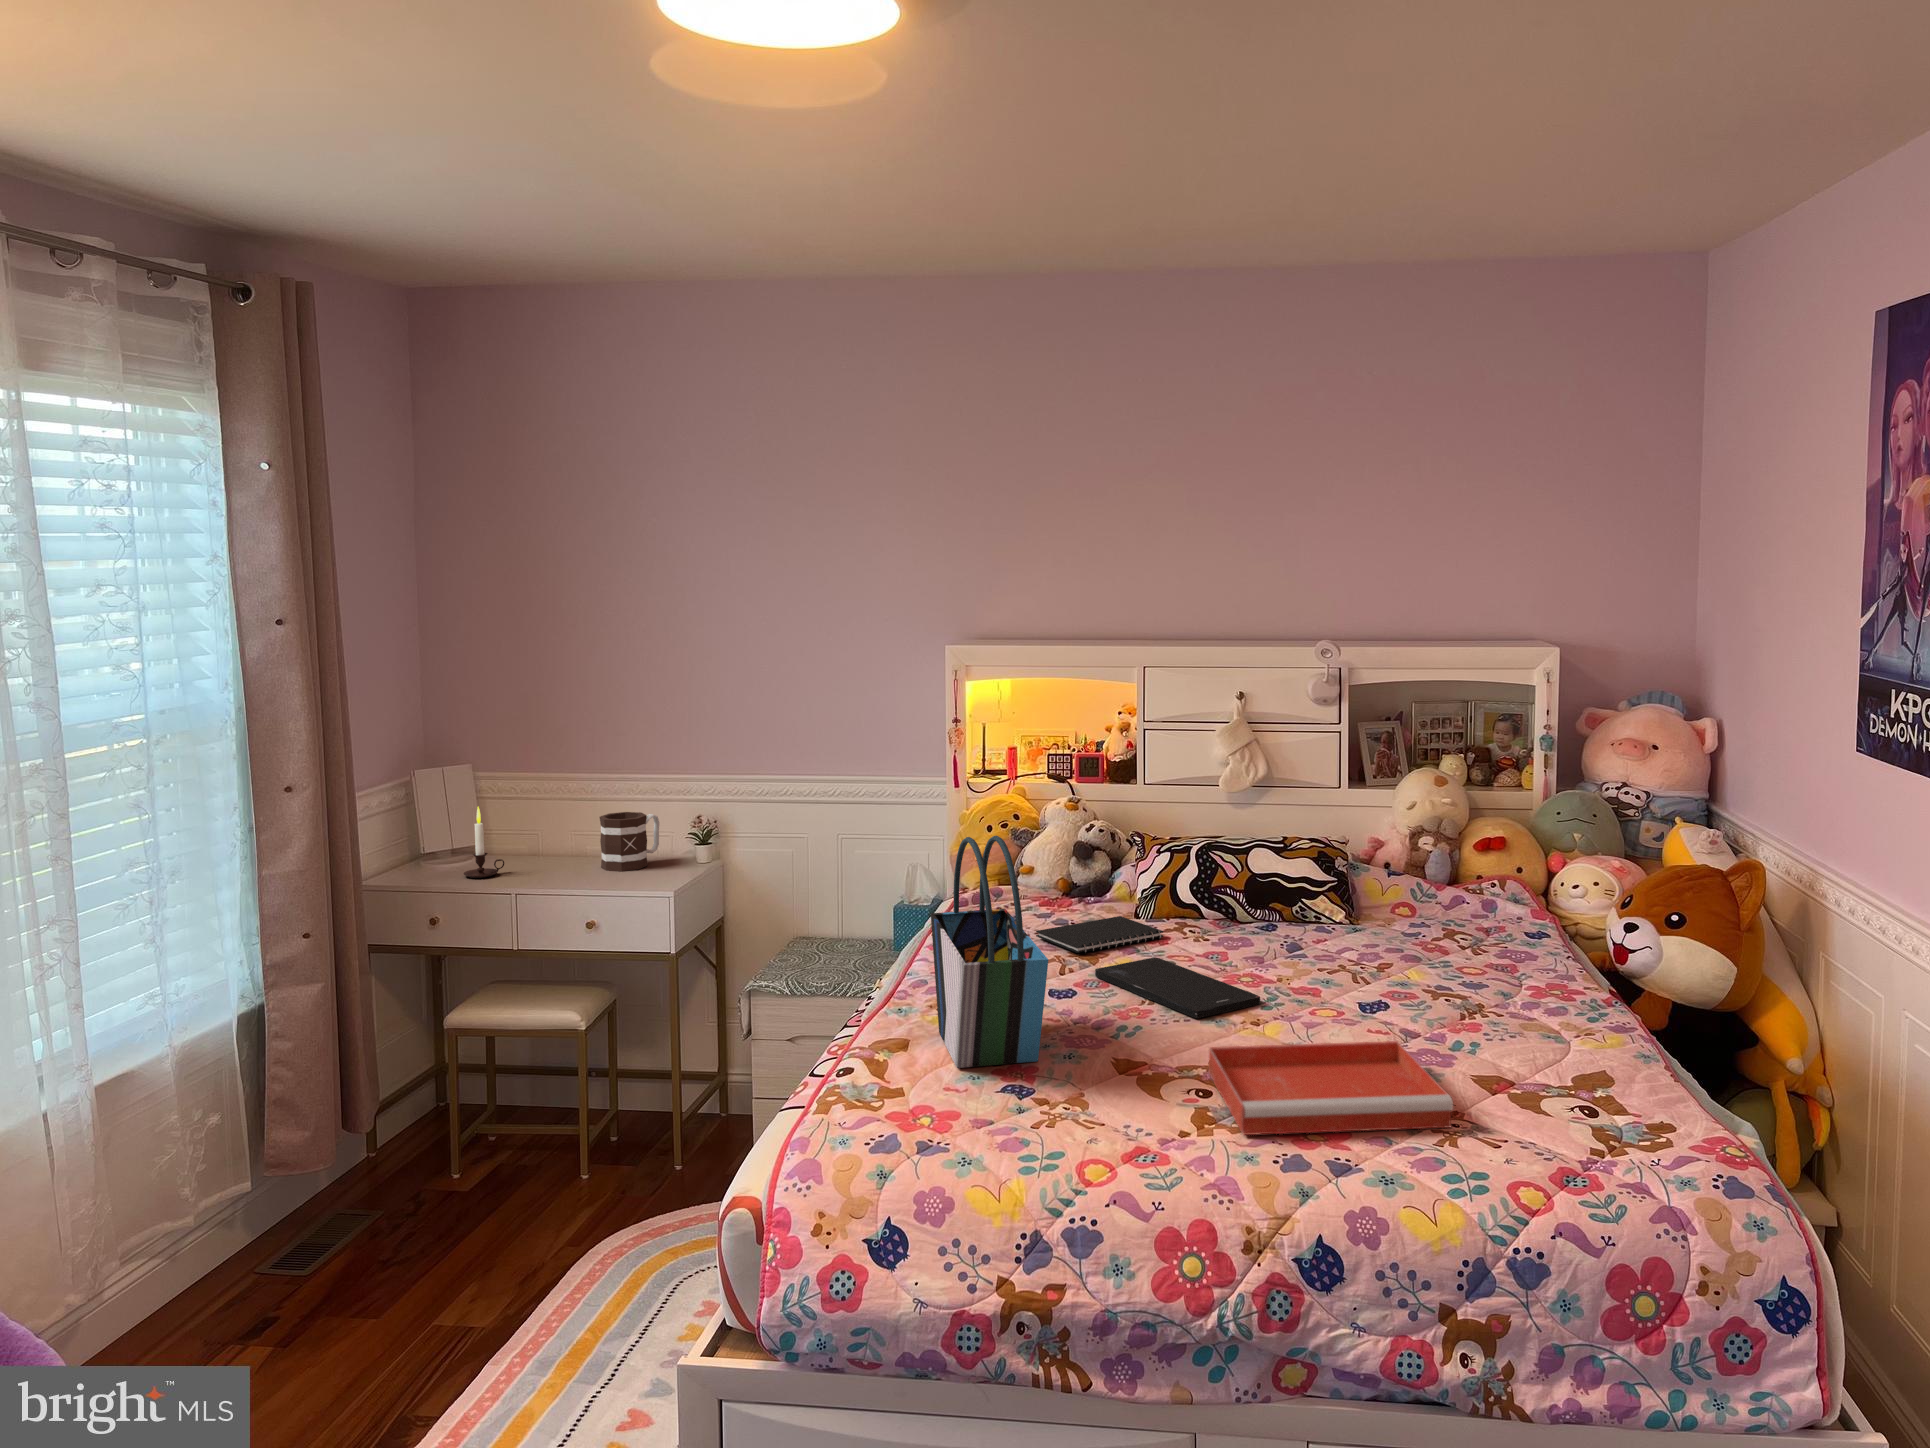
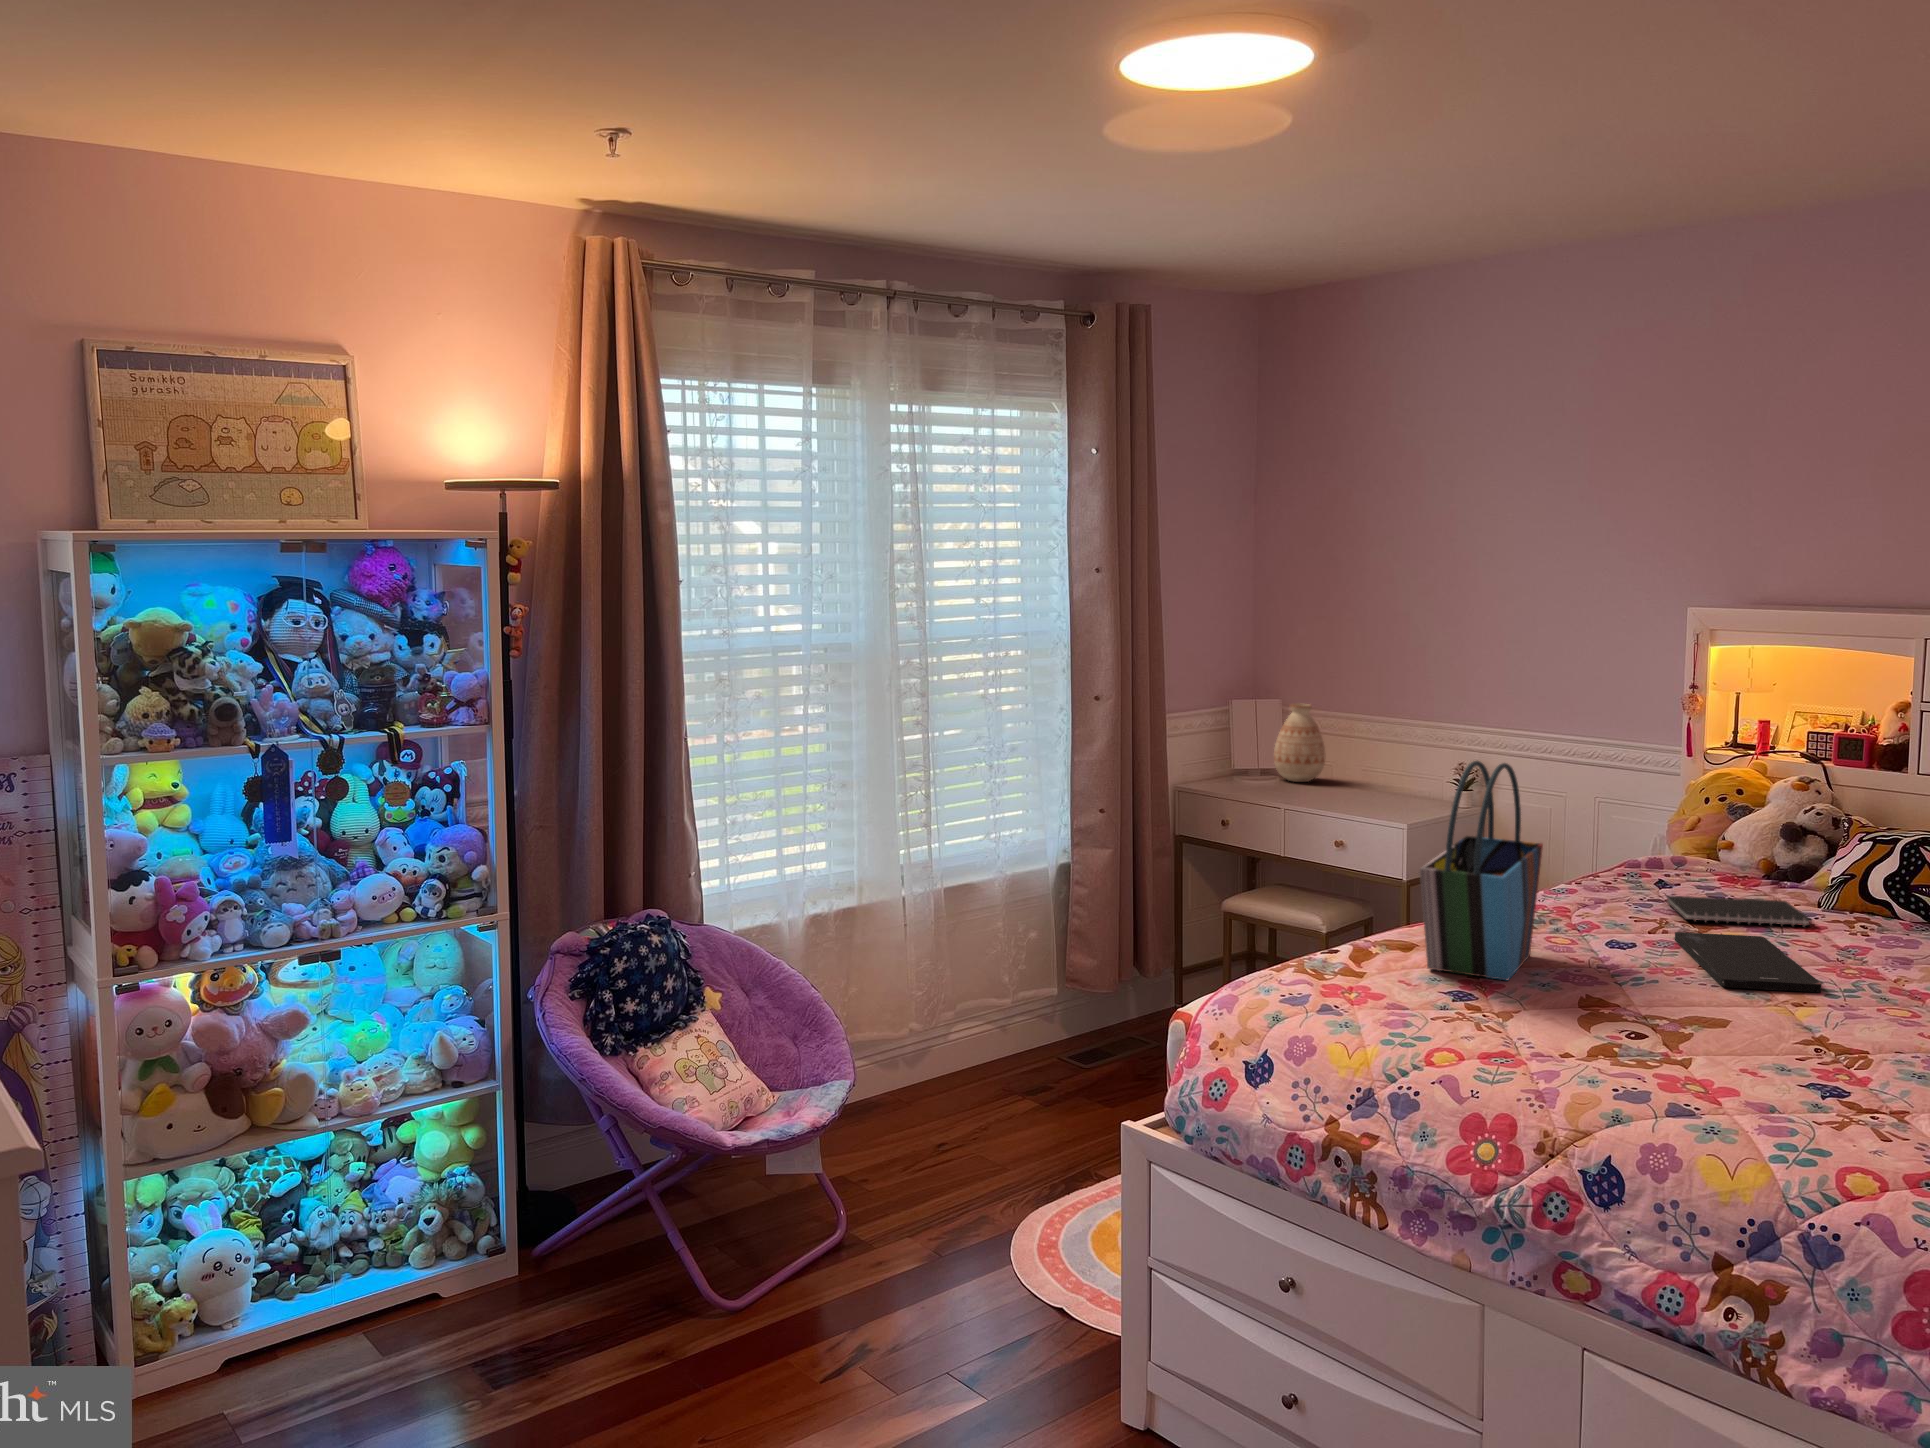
vase: none [509,776,567,862] -> present [1274,703,1325,782]
candle: present [464,807,504,878] -> none [1222,722,1259,785]
mug: present [599,812,659,871] -> none [1343,744,1404,798]
tray: present [1209,1041,1453,1135] -> none [1609,996,1888,1114]

